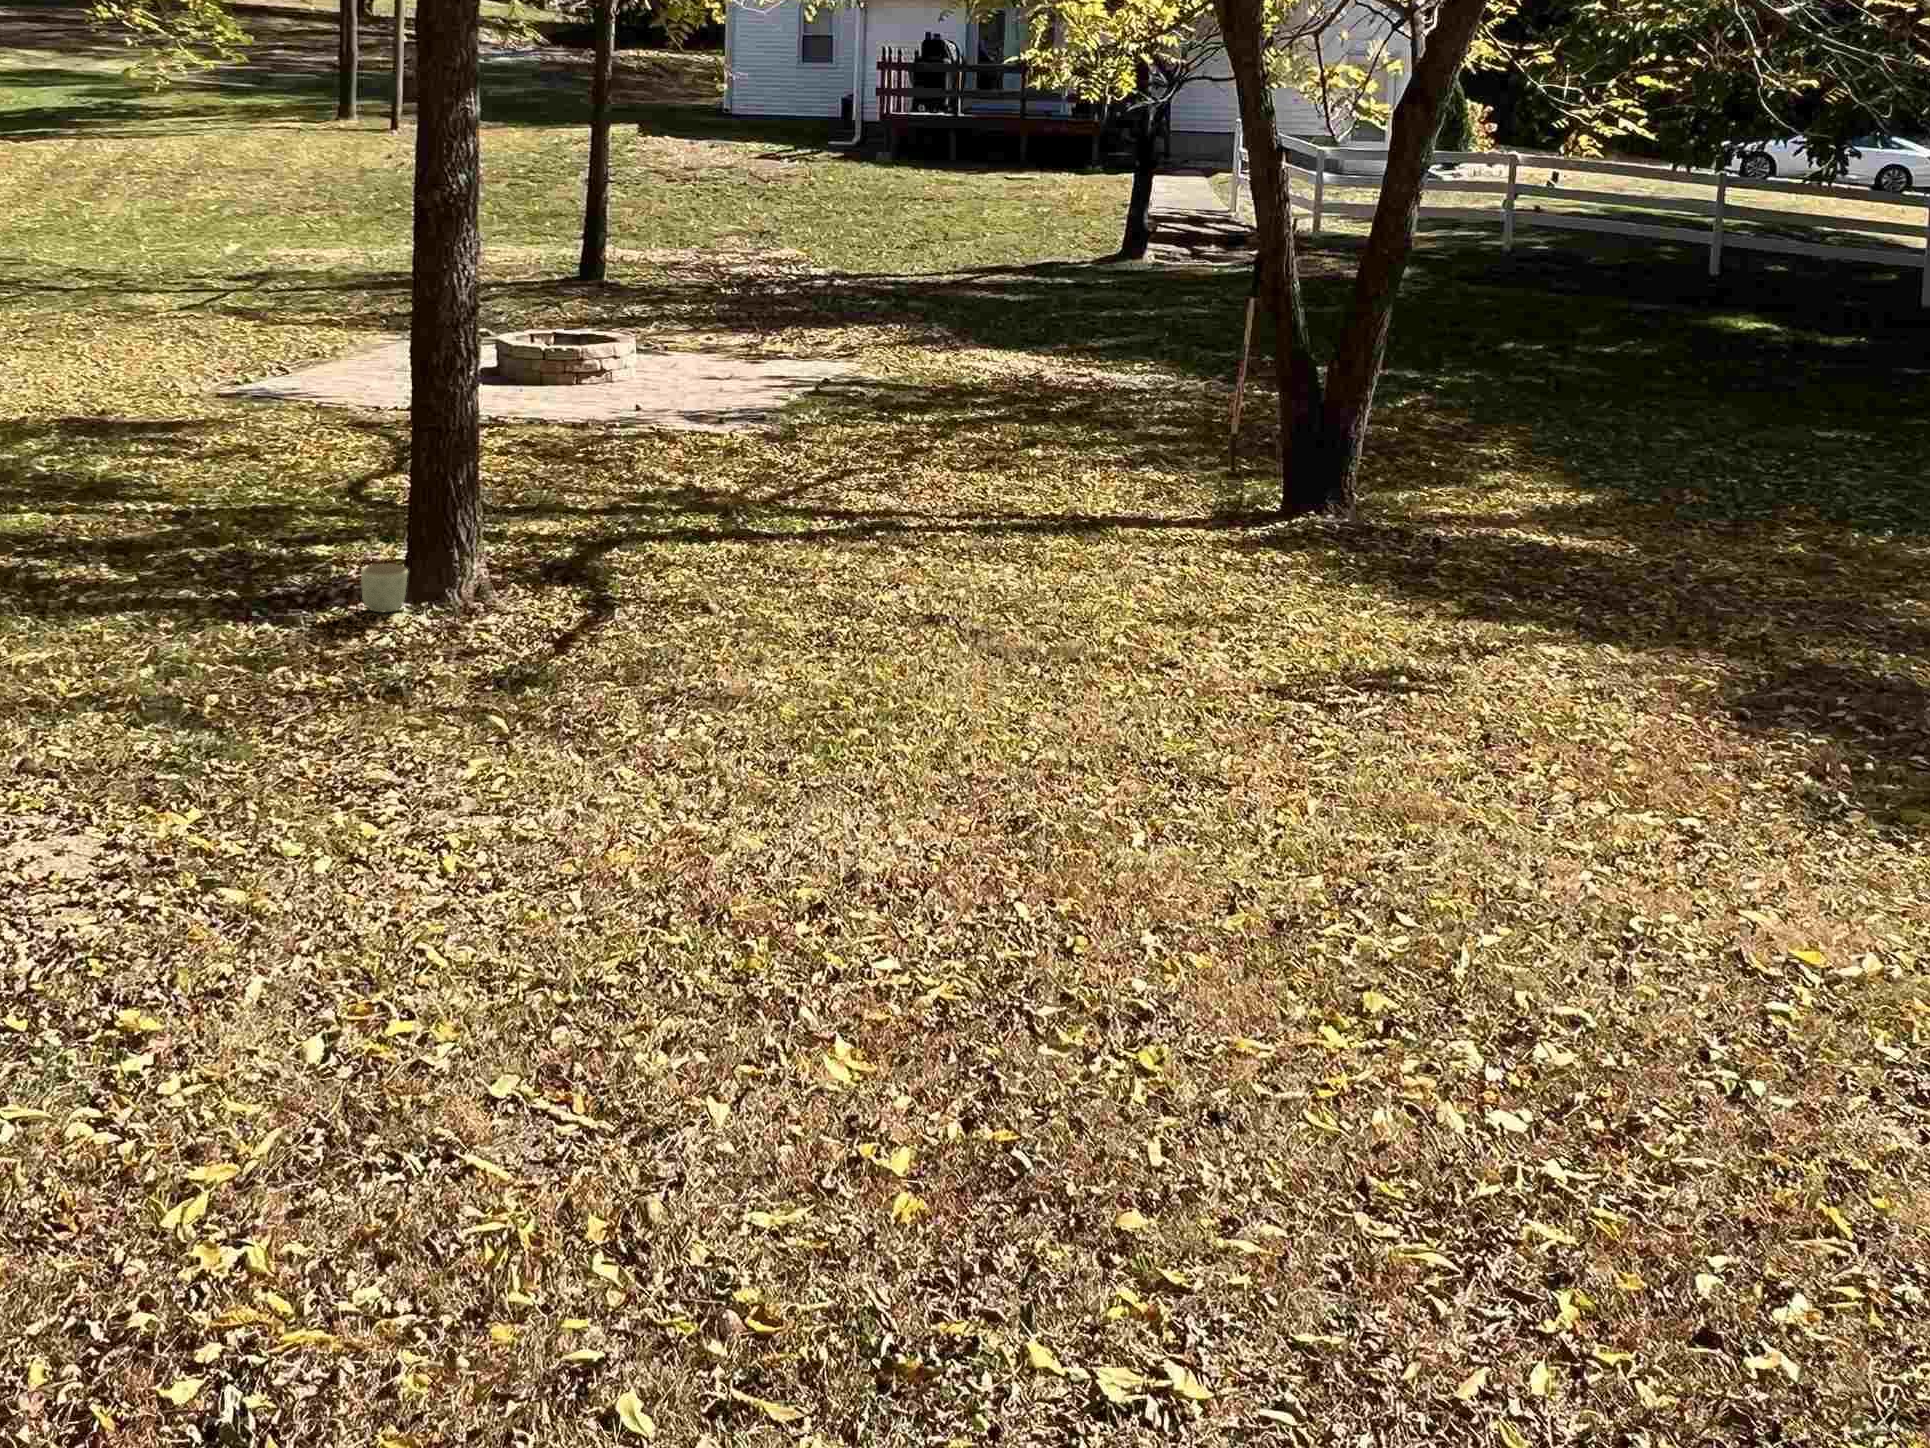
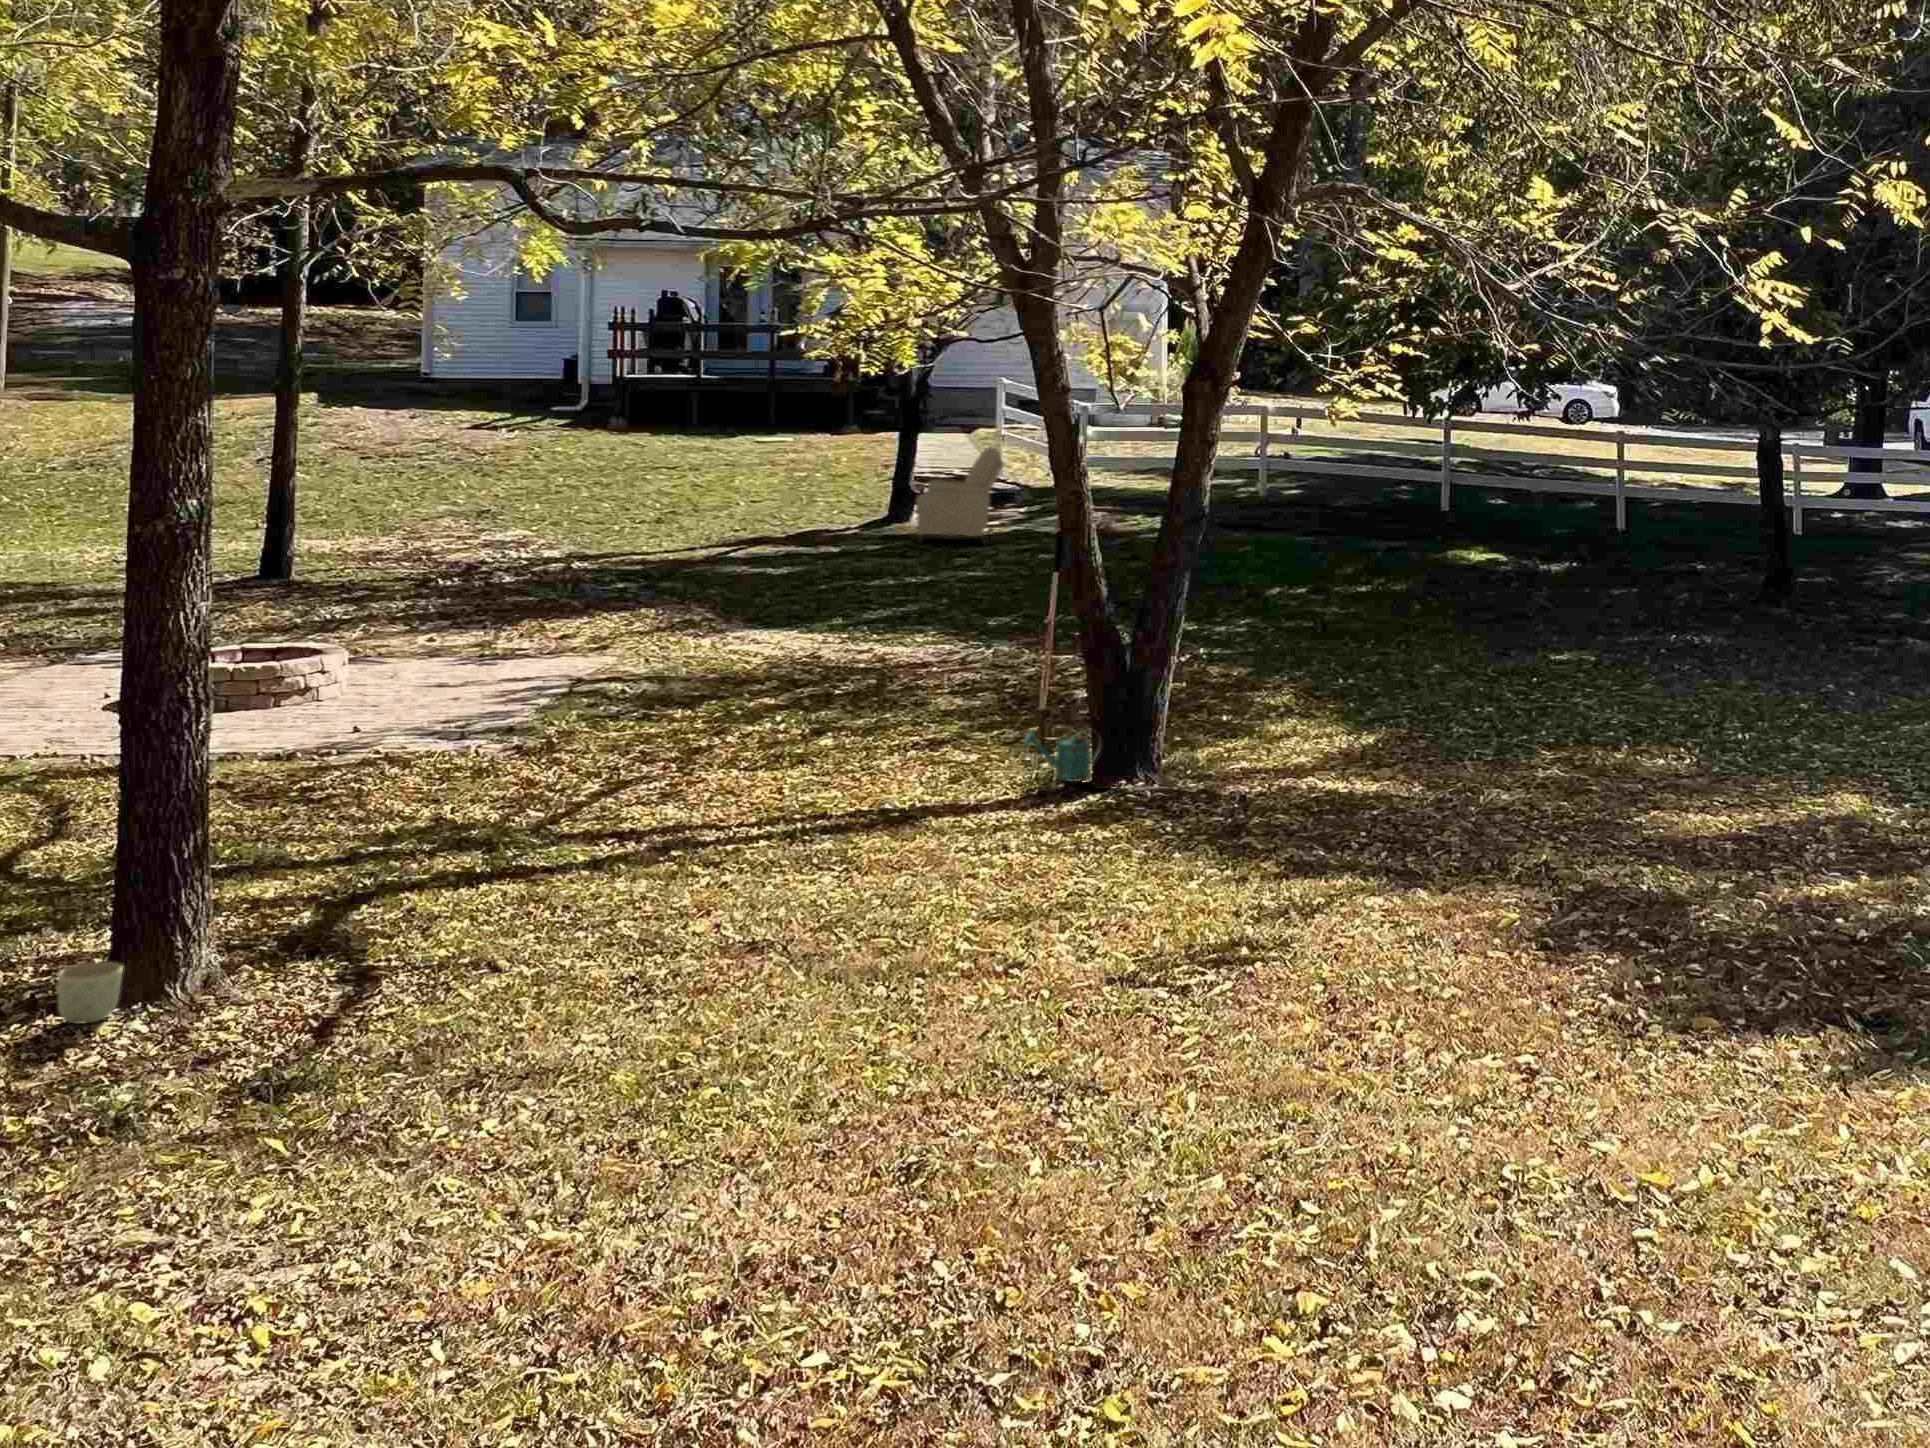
chair: none [1161,188,1249,286] -> present [916,447,1004,544]
watering can: none [1212,452,1291,506] -> present [1024,729,1101,782]

